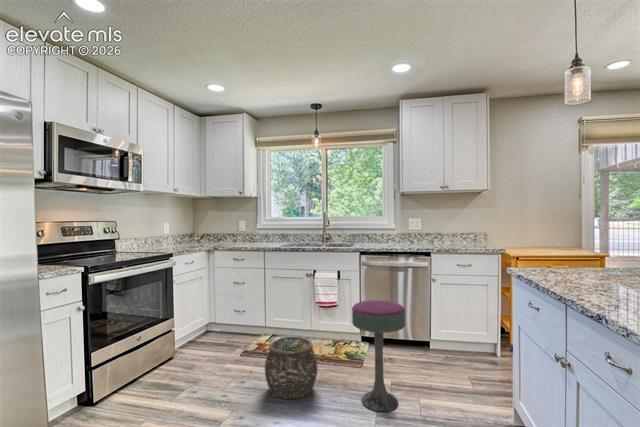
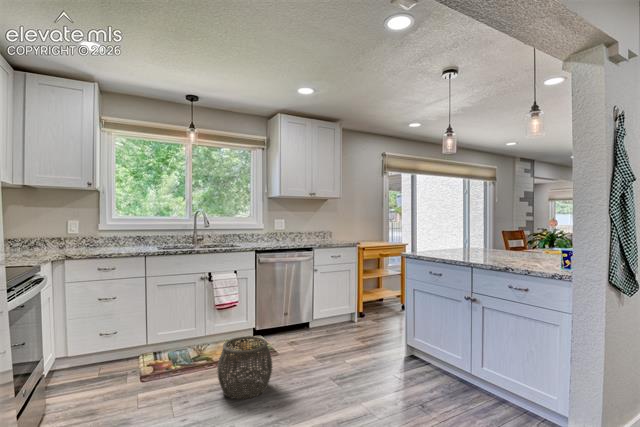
bar stool: present [352,300,405,411] -> none [301,287,345,379]

